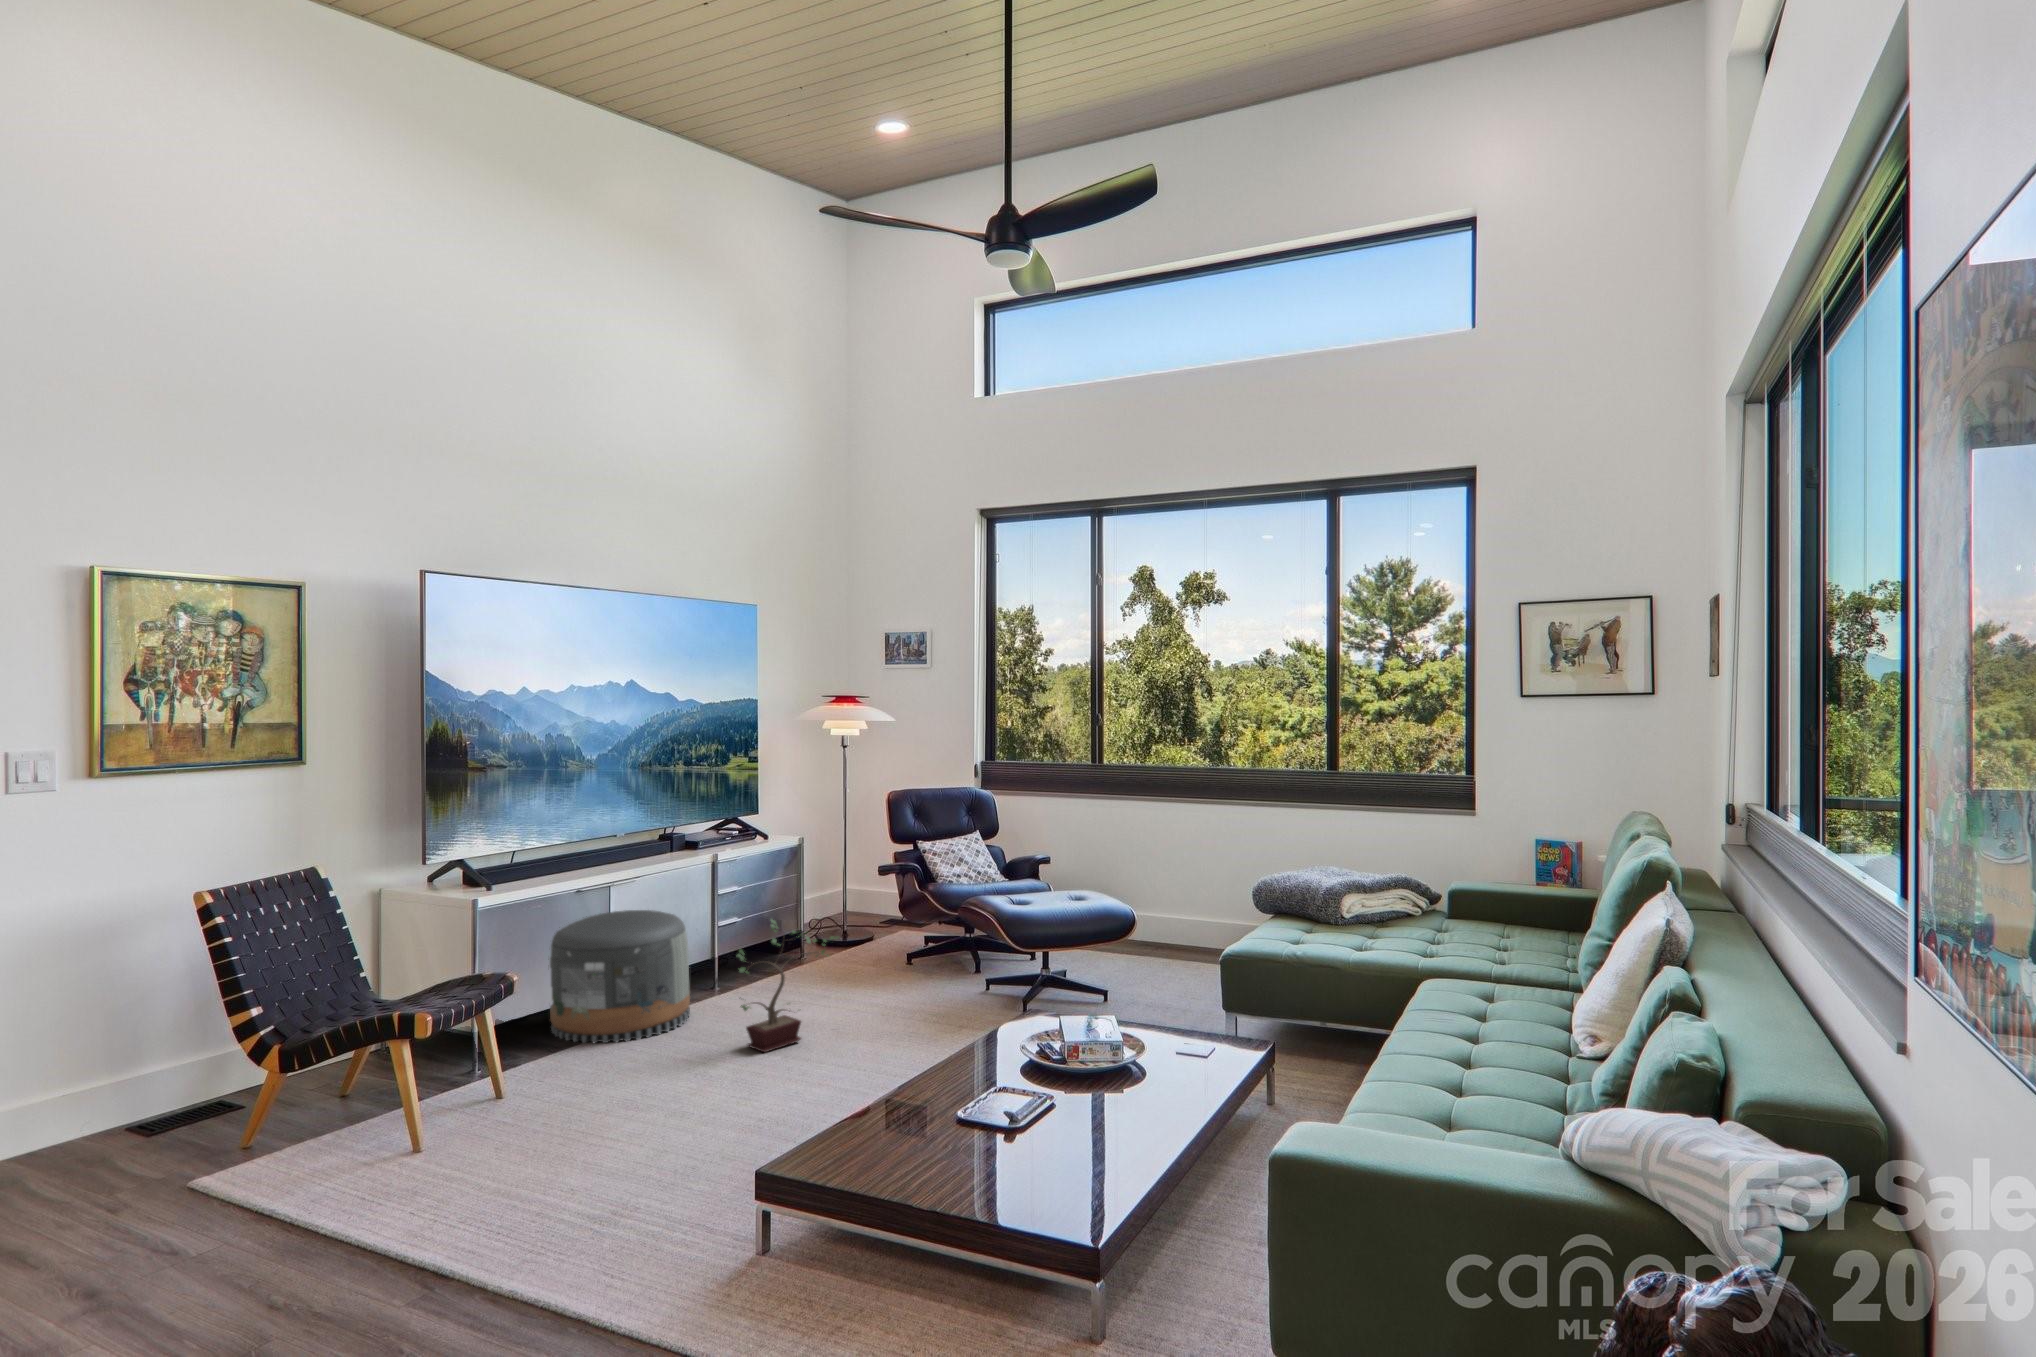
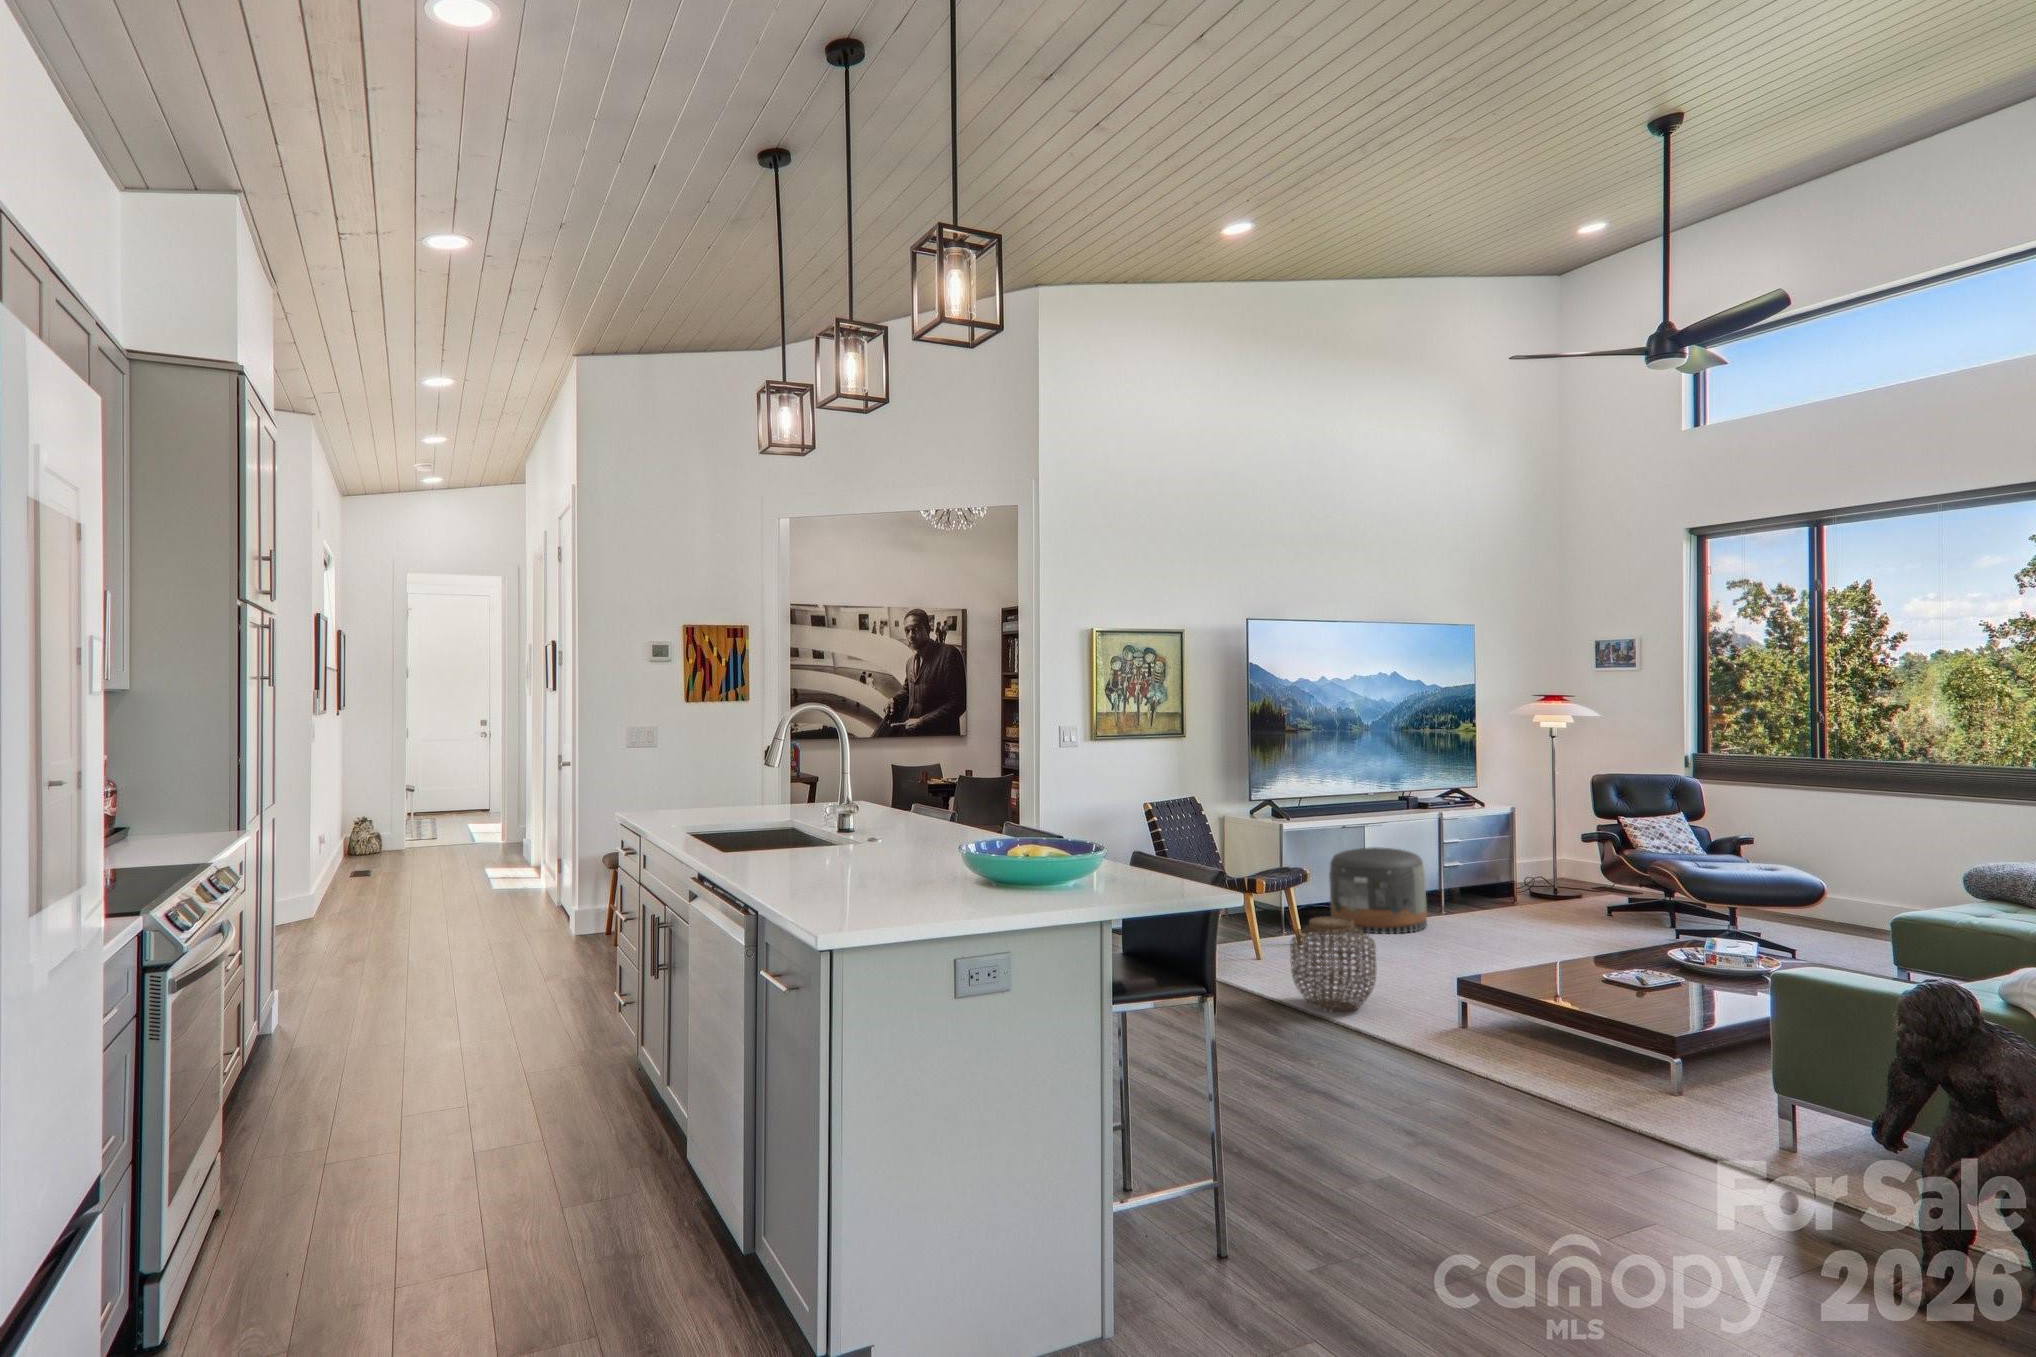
potted plant: present [737,919,837,1052] -> none [1460,856,1541,951]
woven basket: none [434,1087,599,1277] -> present [1290,916,1377,1012]

